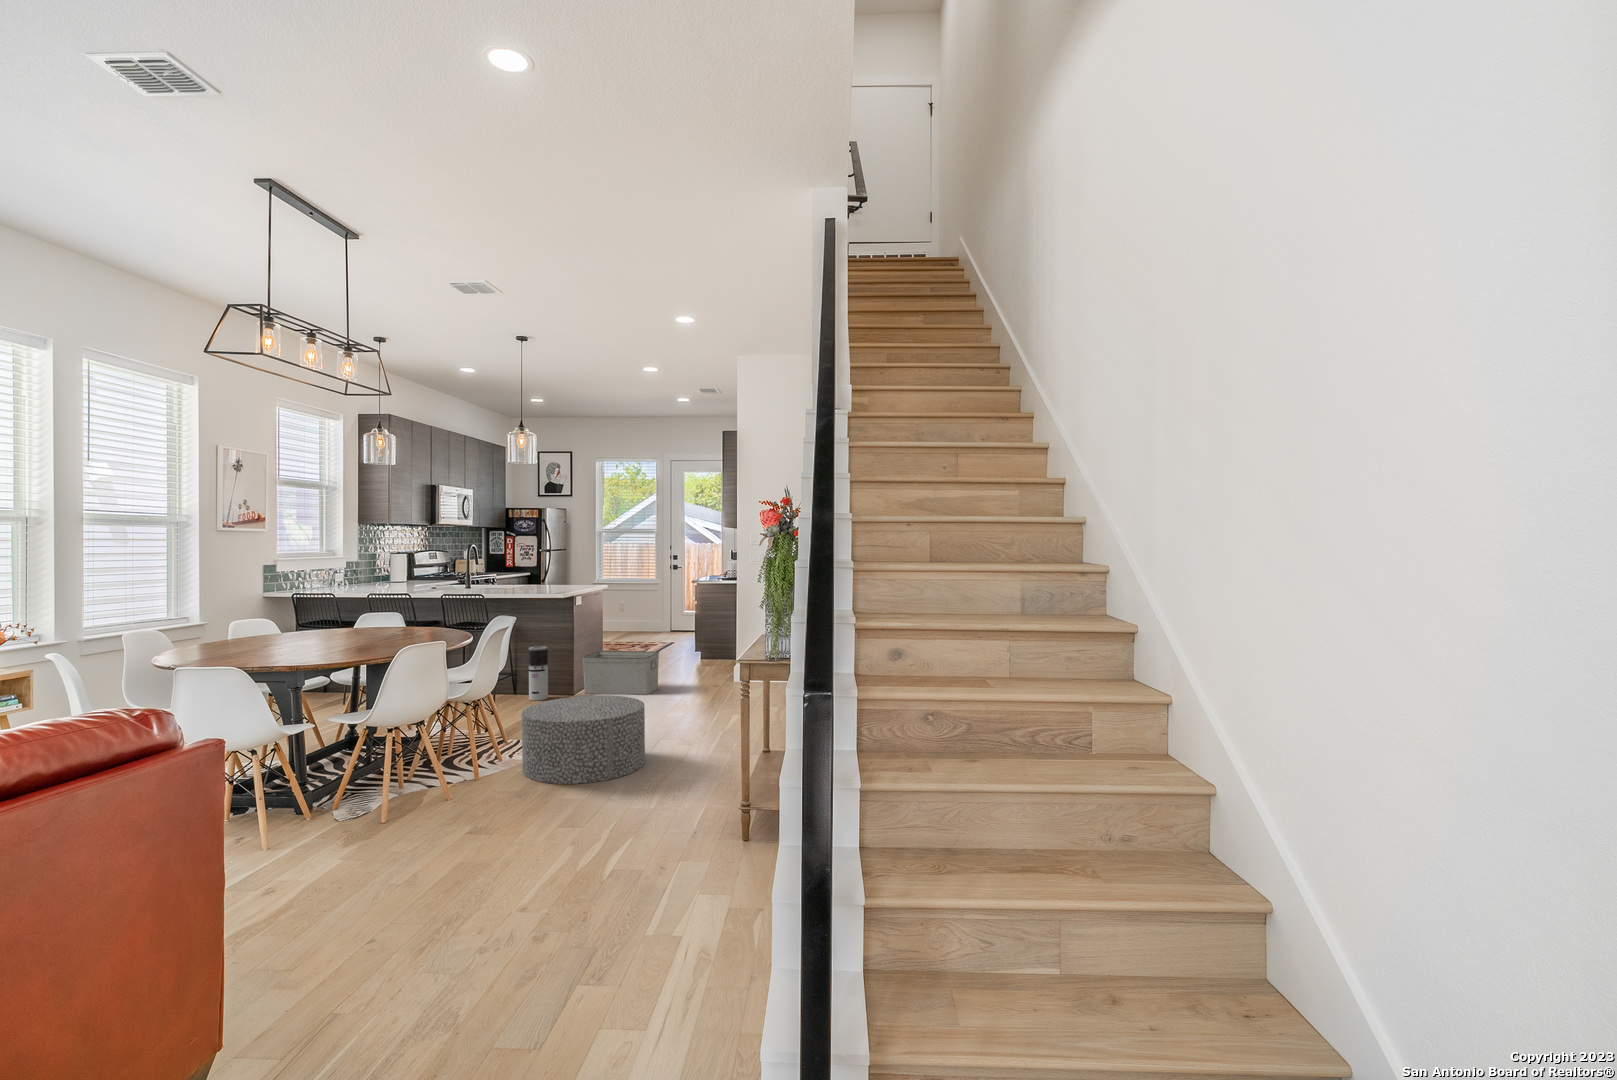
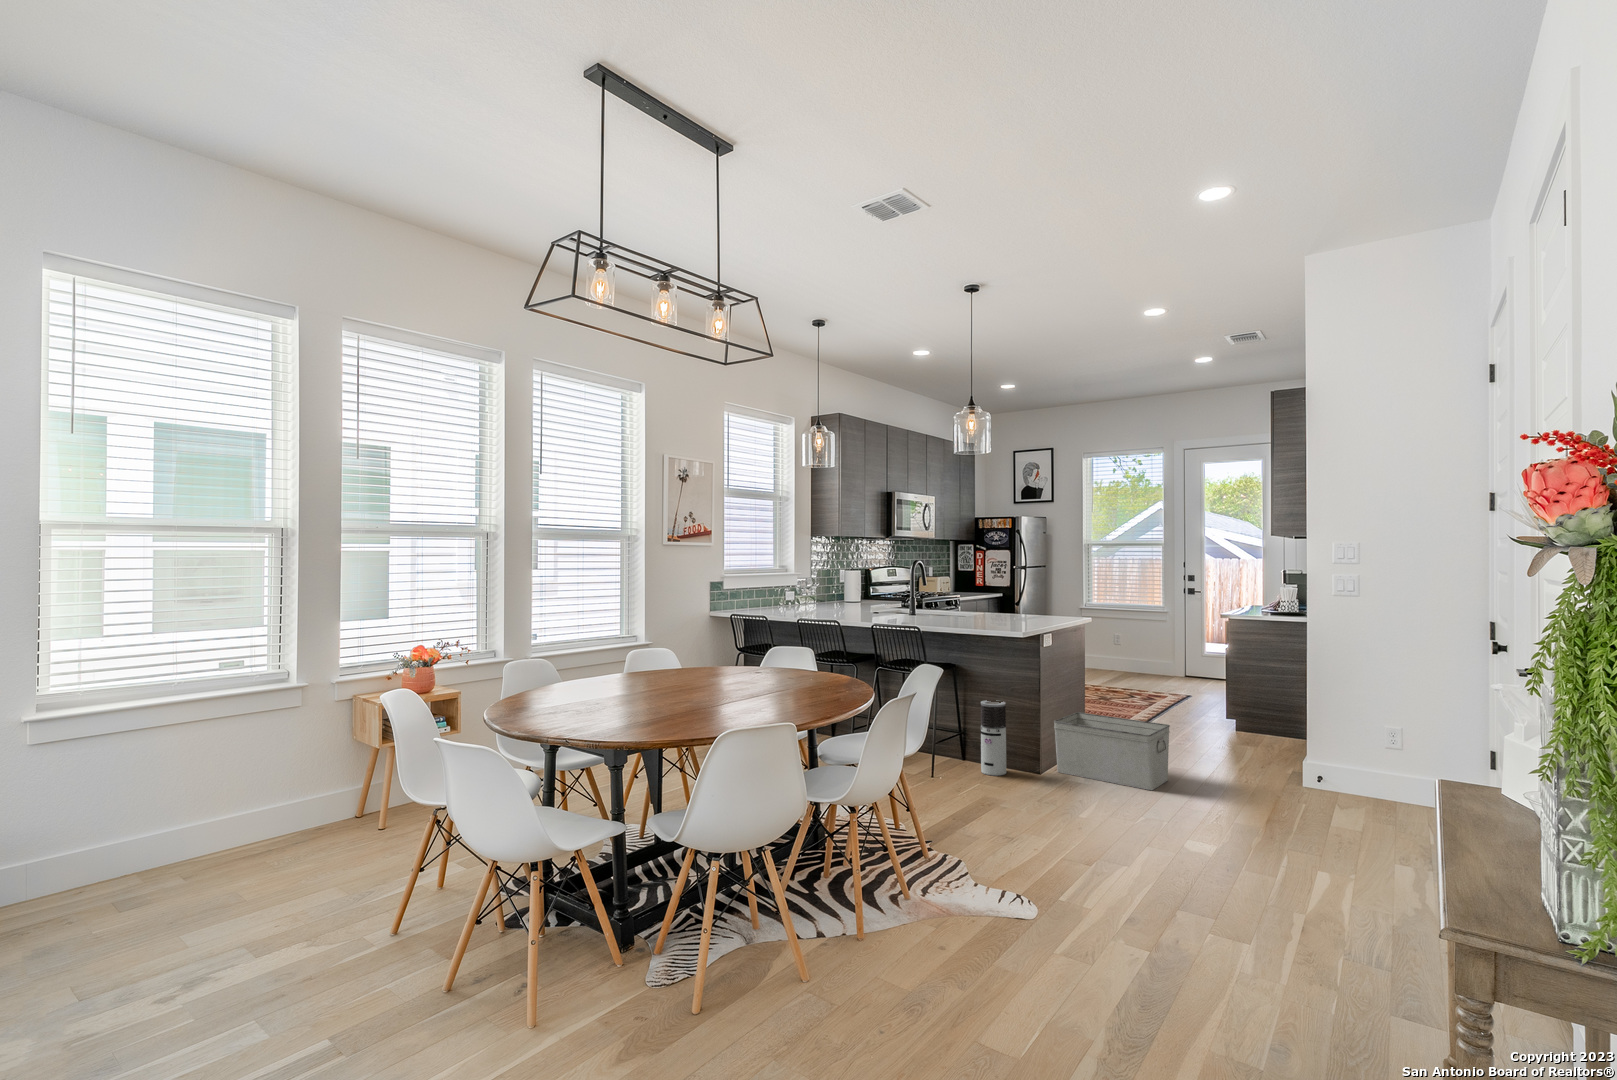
ottoman: present [522,696,645,784] -> none [937,811,1146,997]

